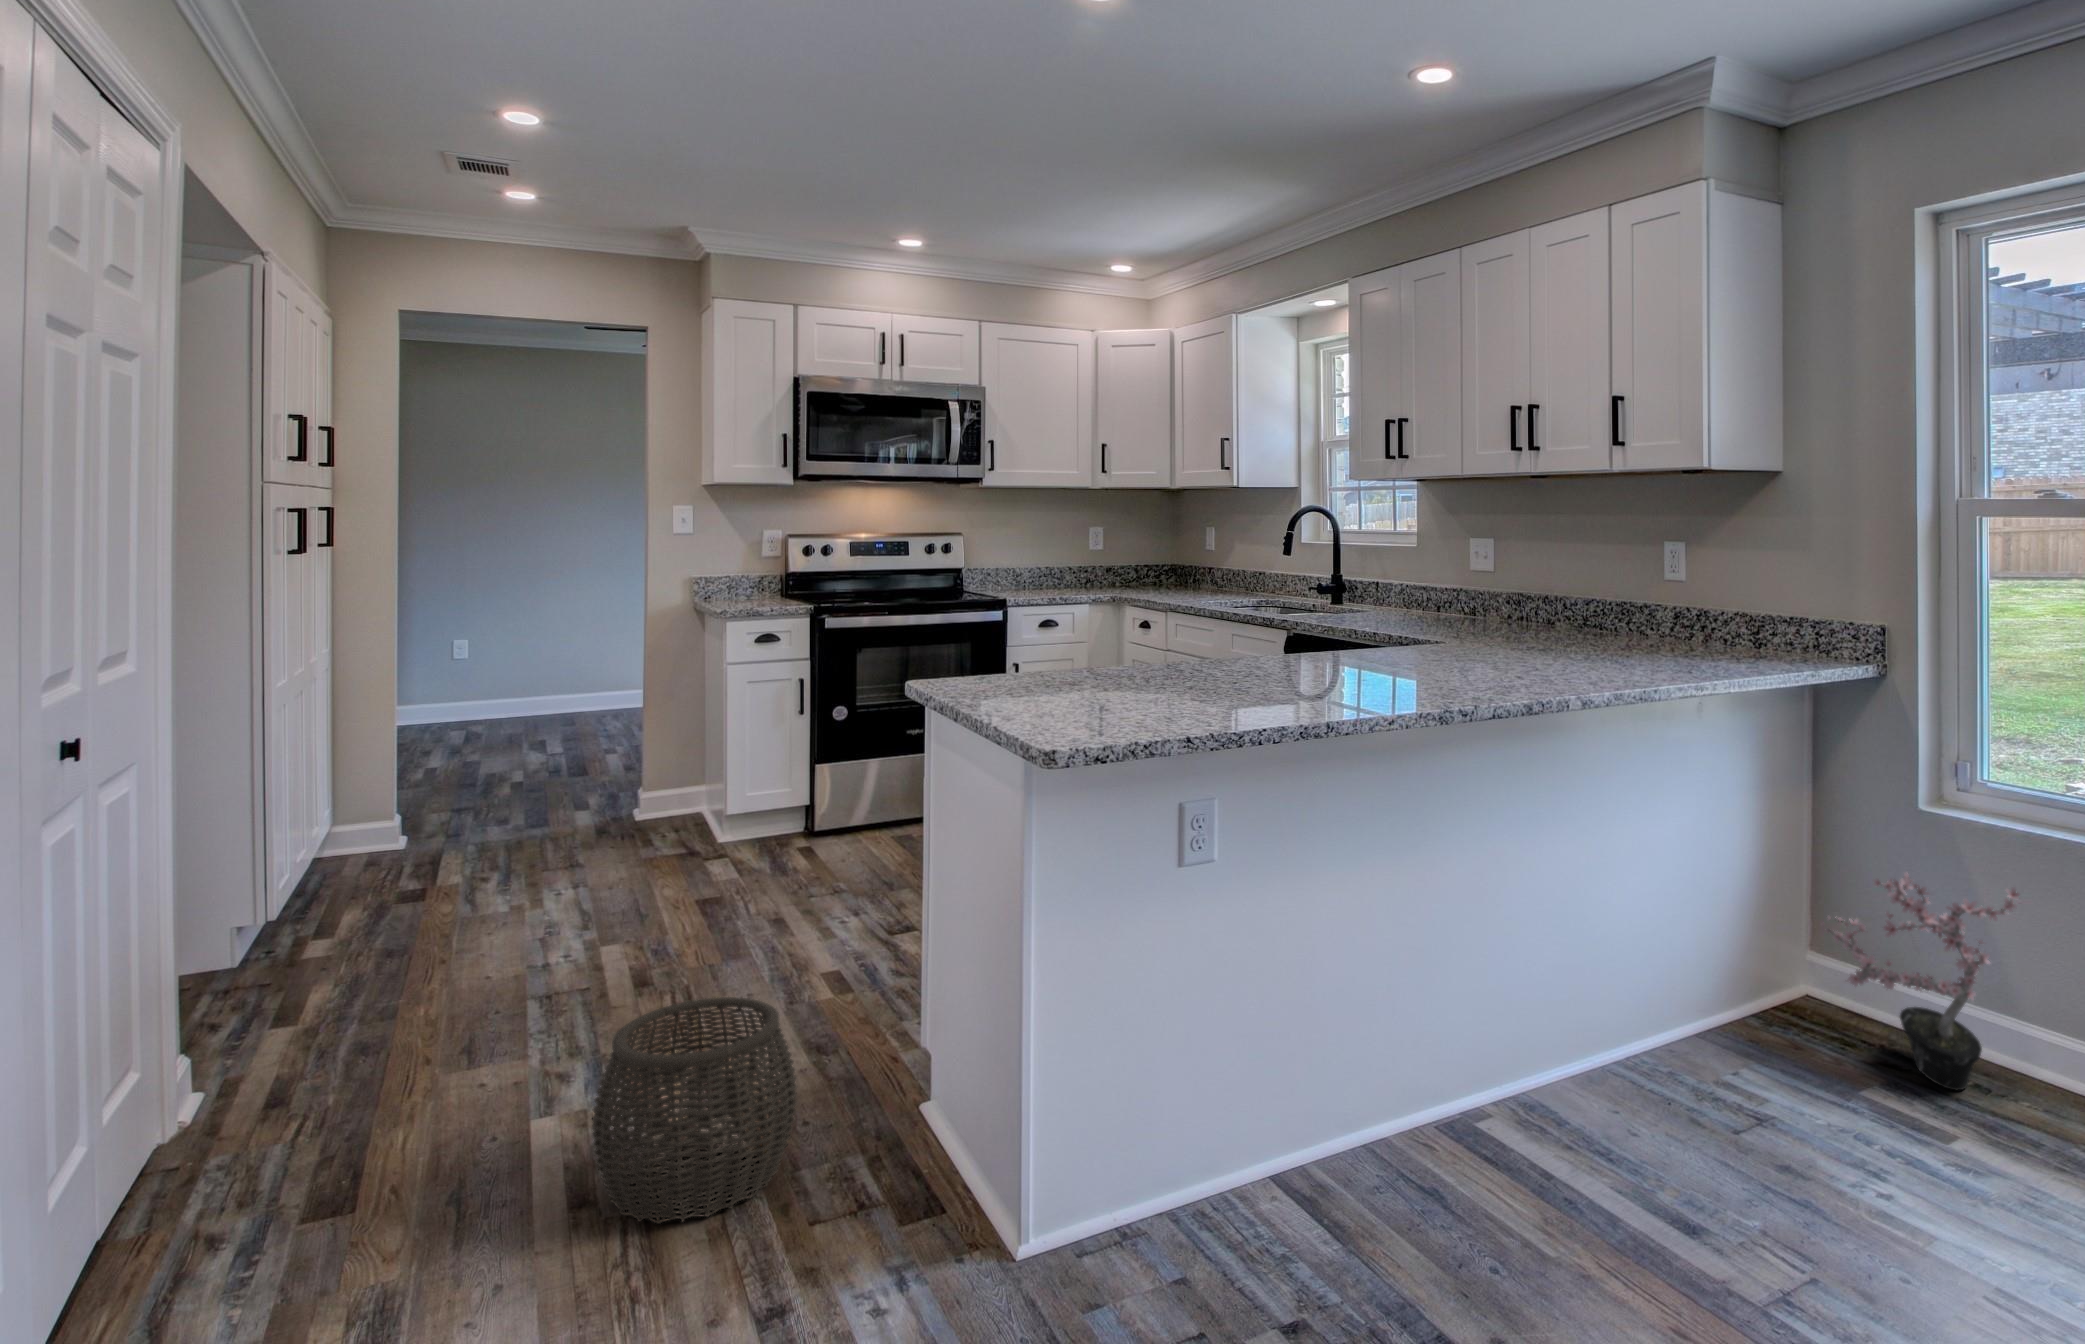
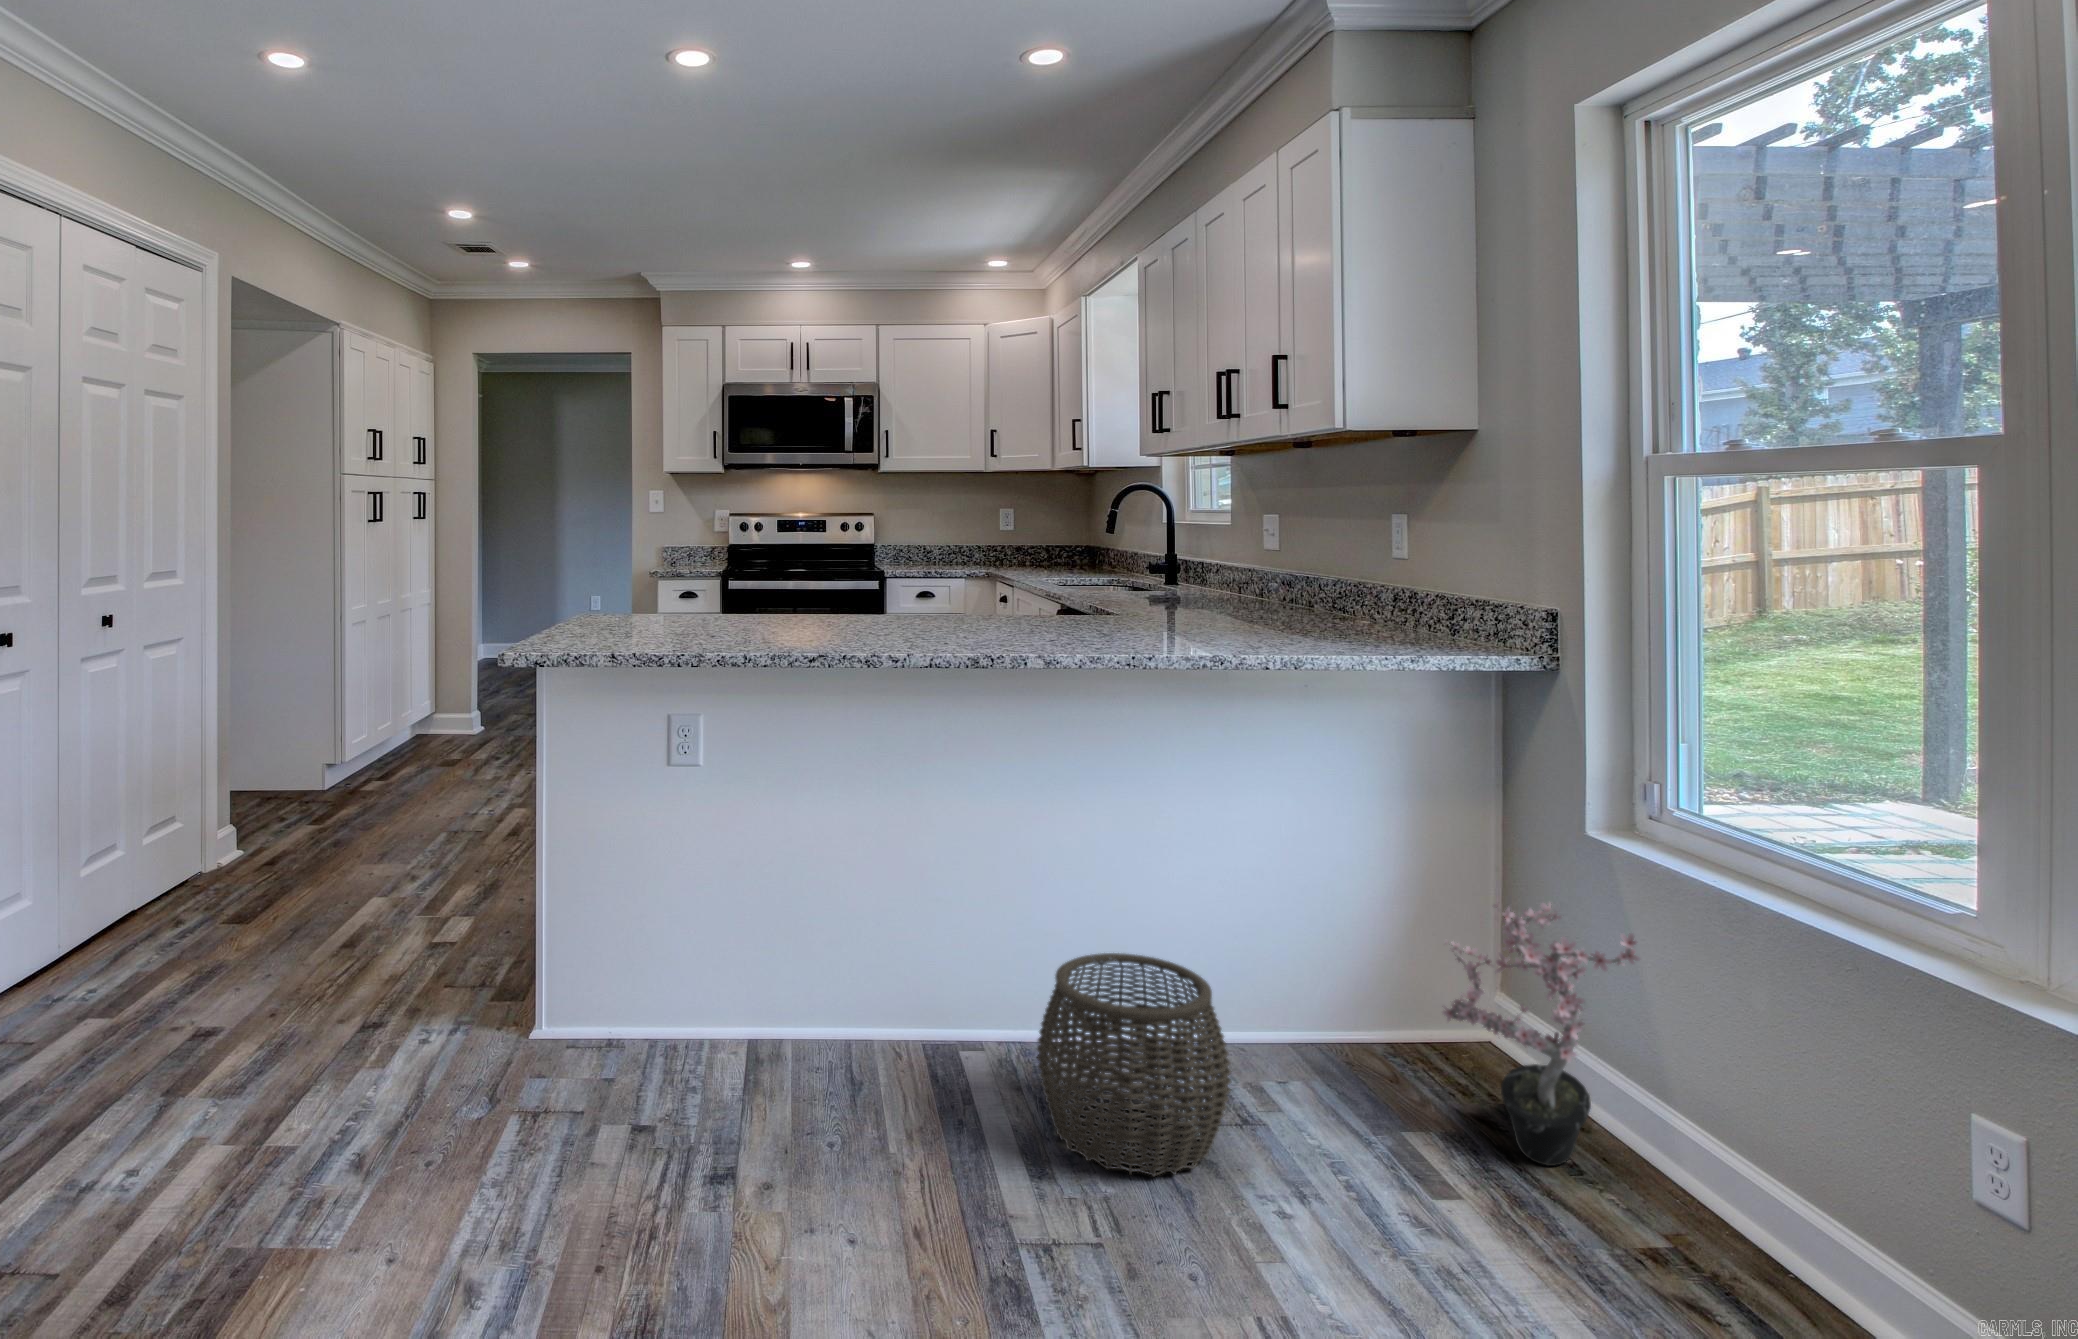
woven basket: present [592,997,797,1224] -> present [1037,953,1232,1176]

